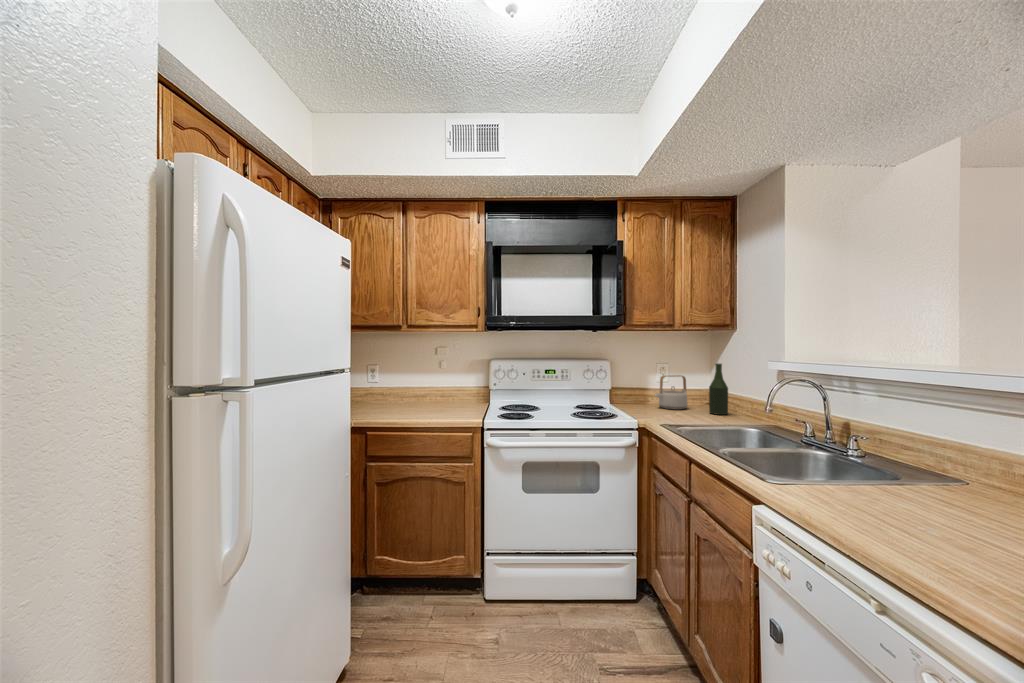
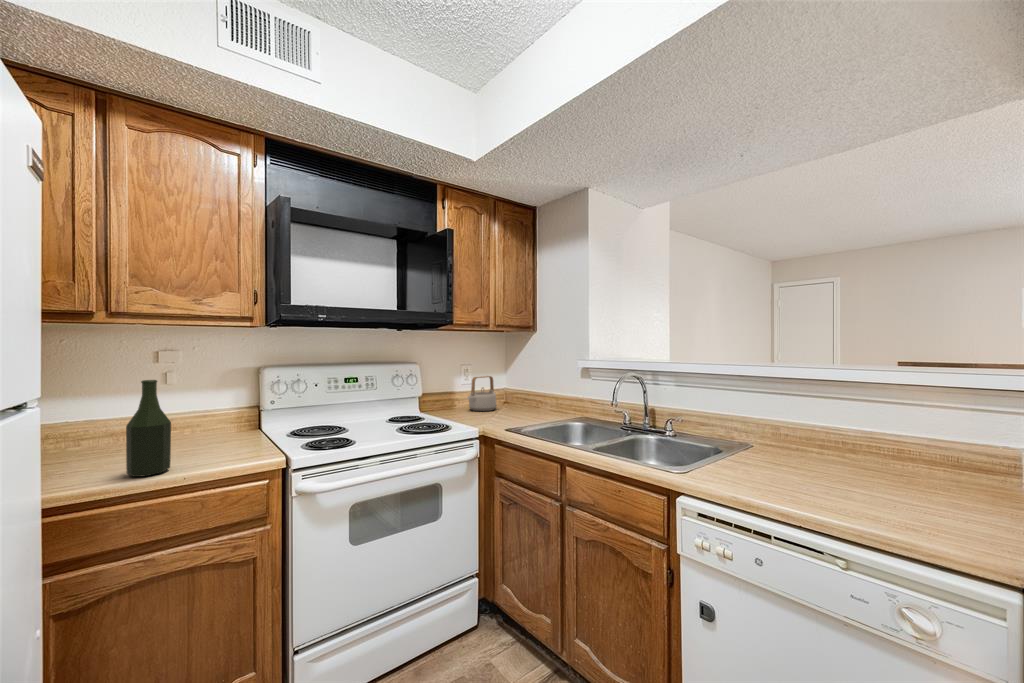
bottle: present [709,363,728,415] -> present [126,380,171,477]

